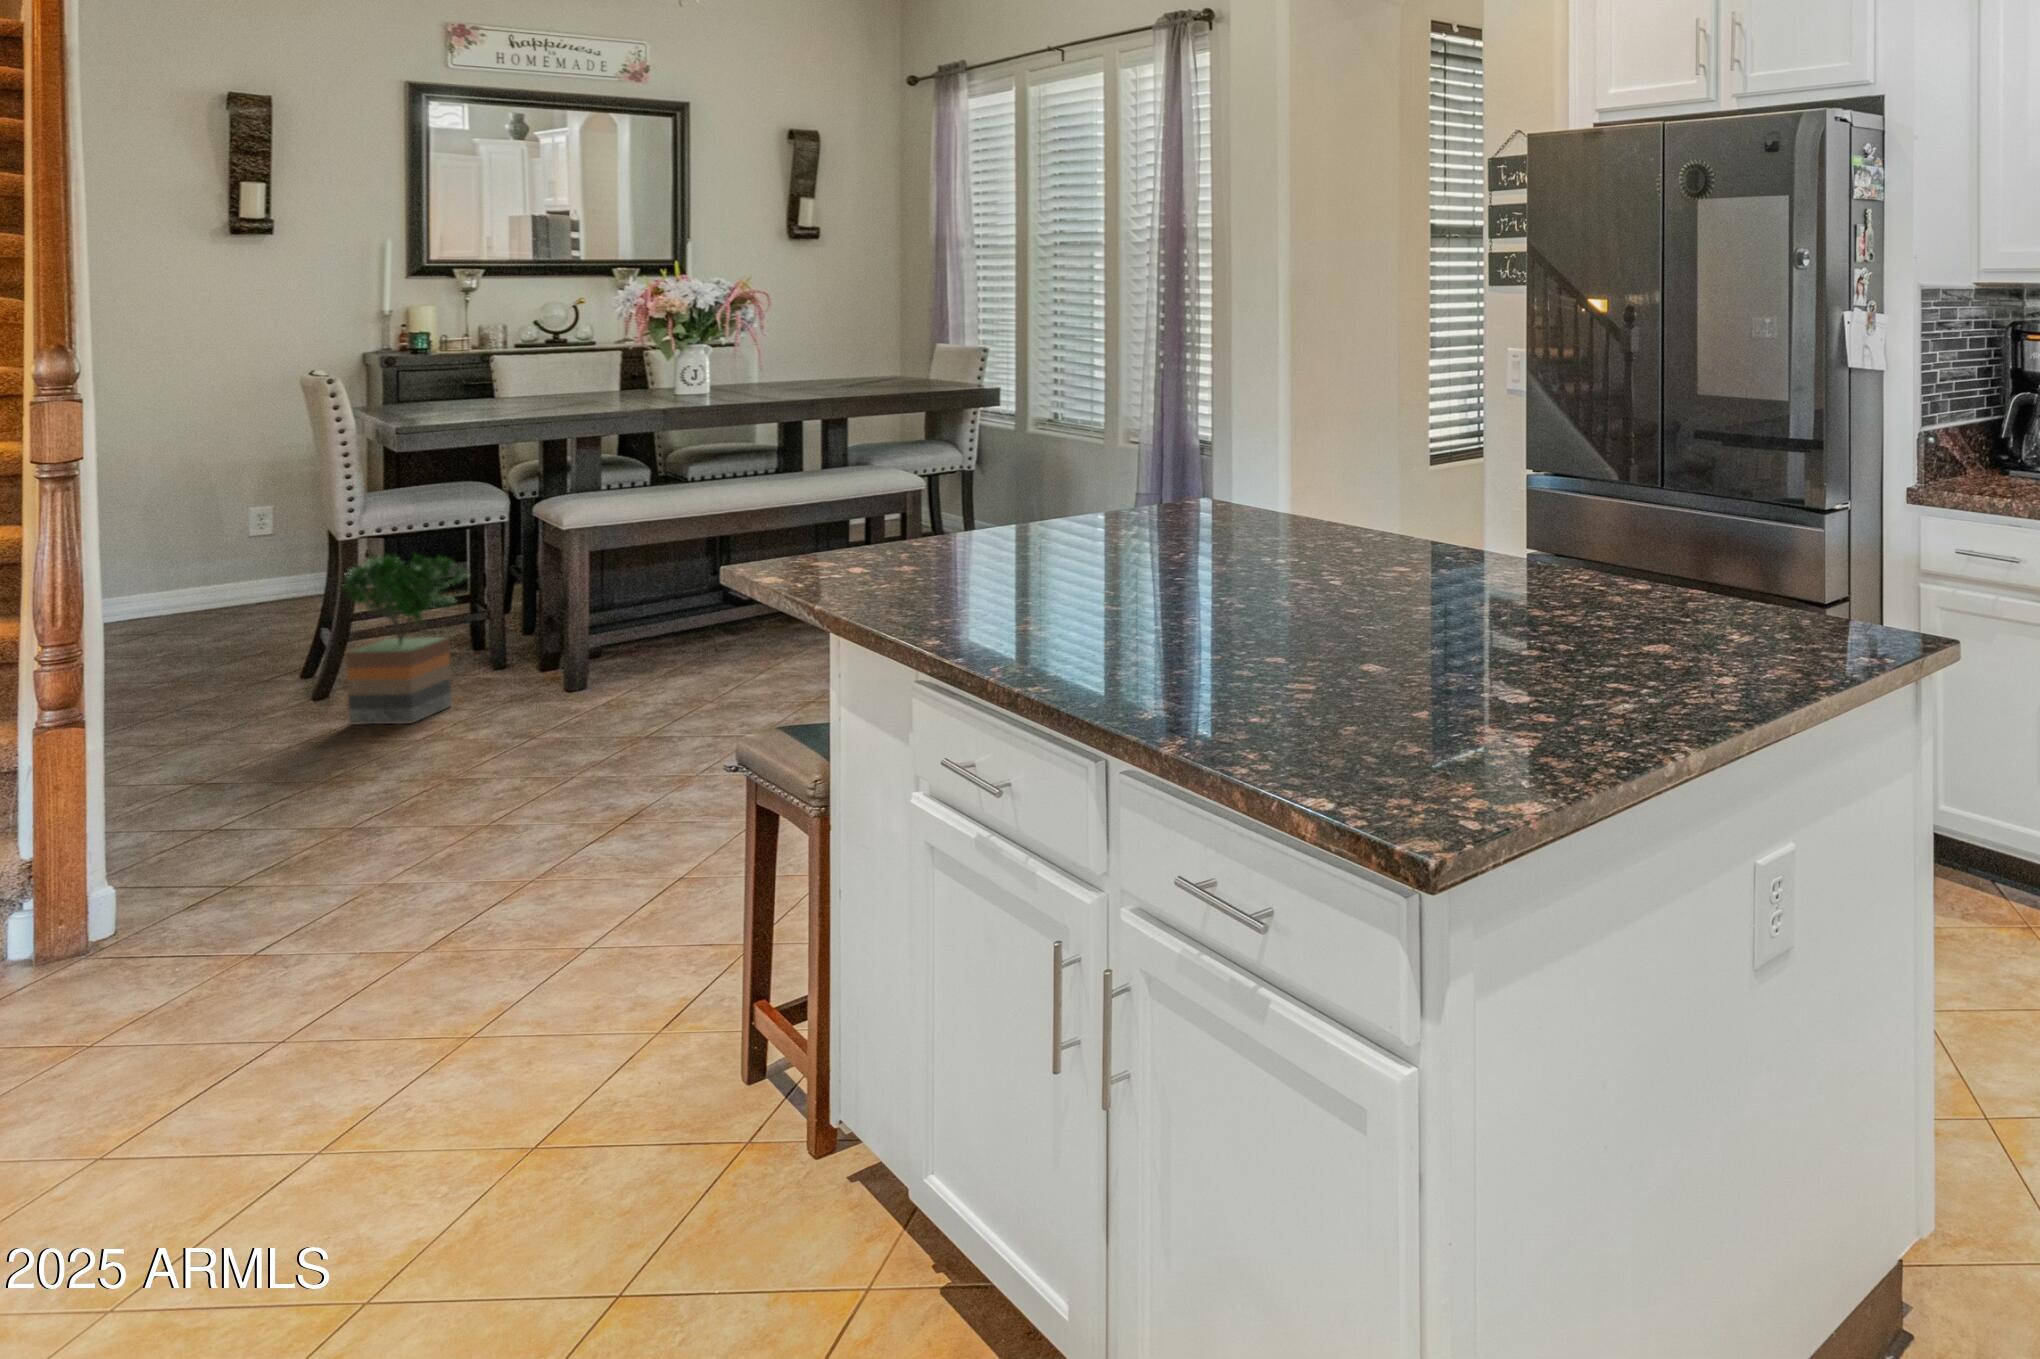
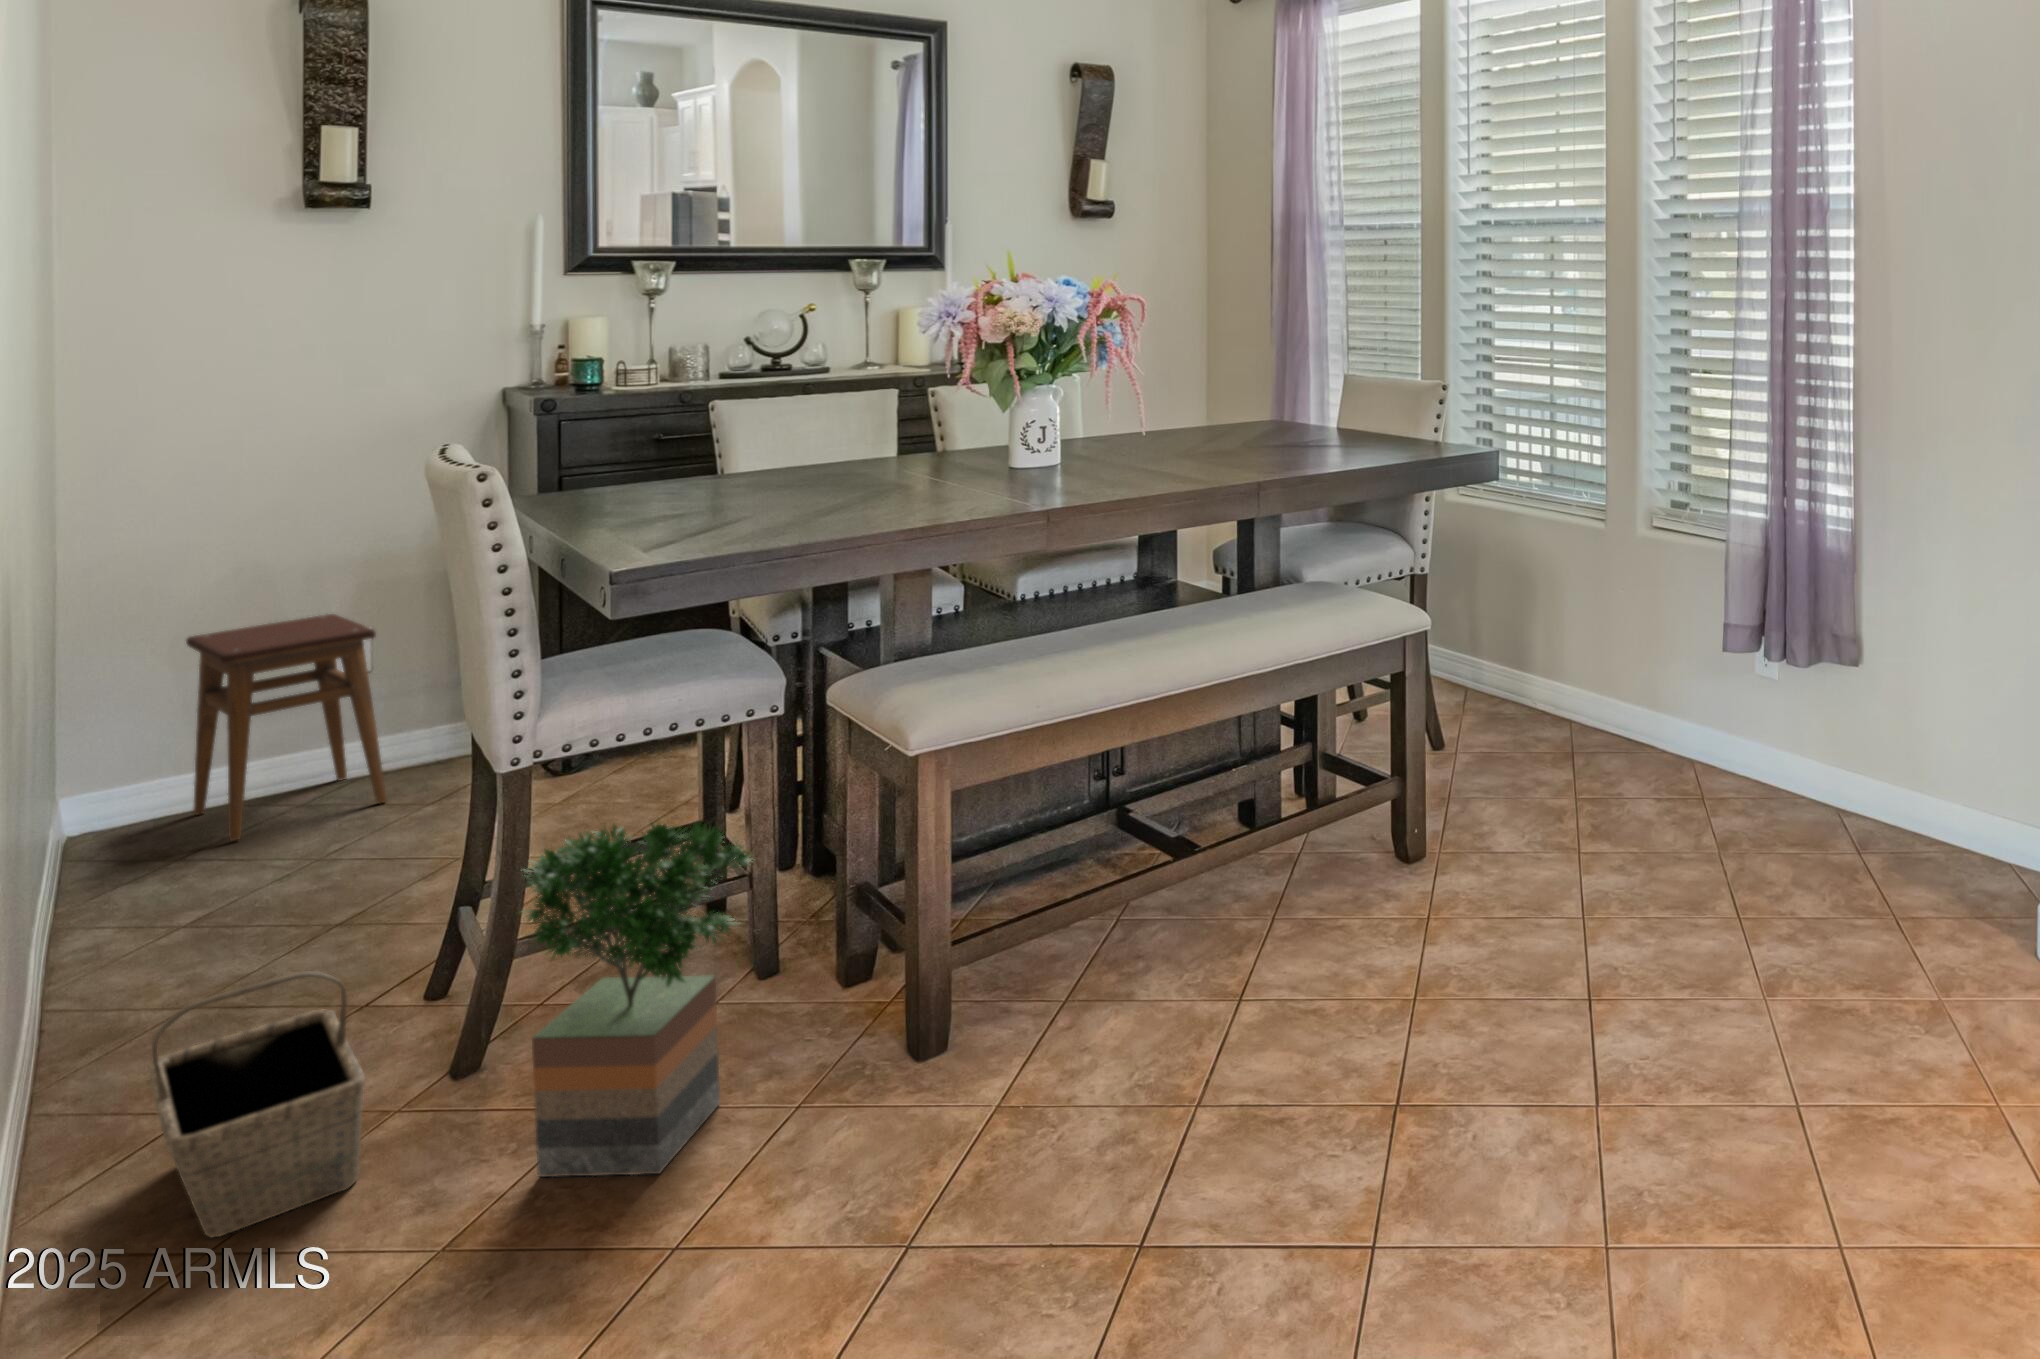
stool: none [151,496,280,627] -> present [186,614,387,841]
basket: none [149,625,261,740] -> present [149,971,366,1237]

